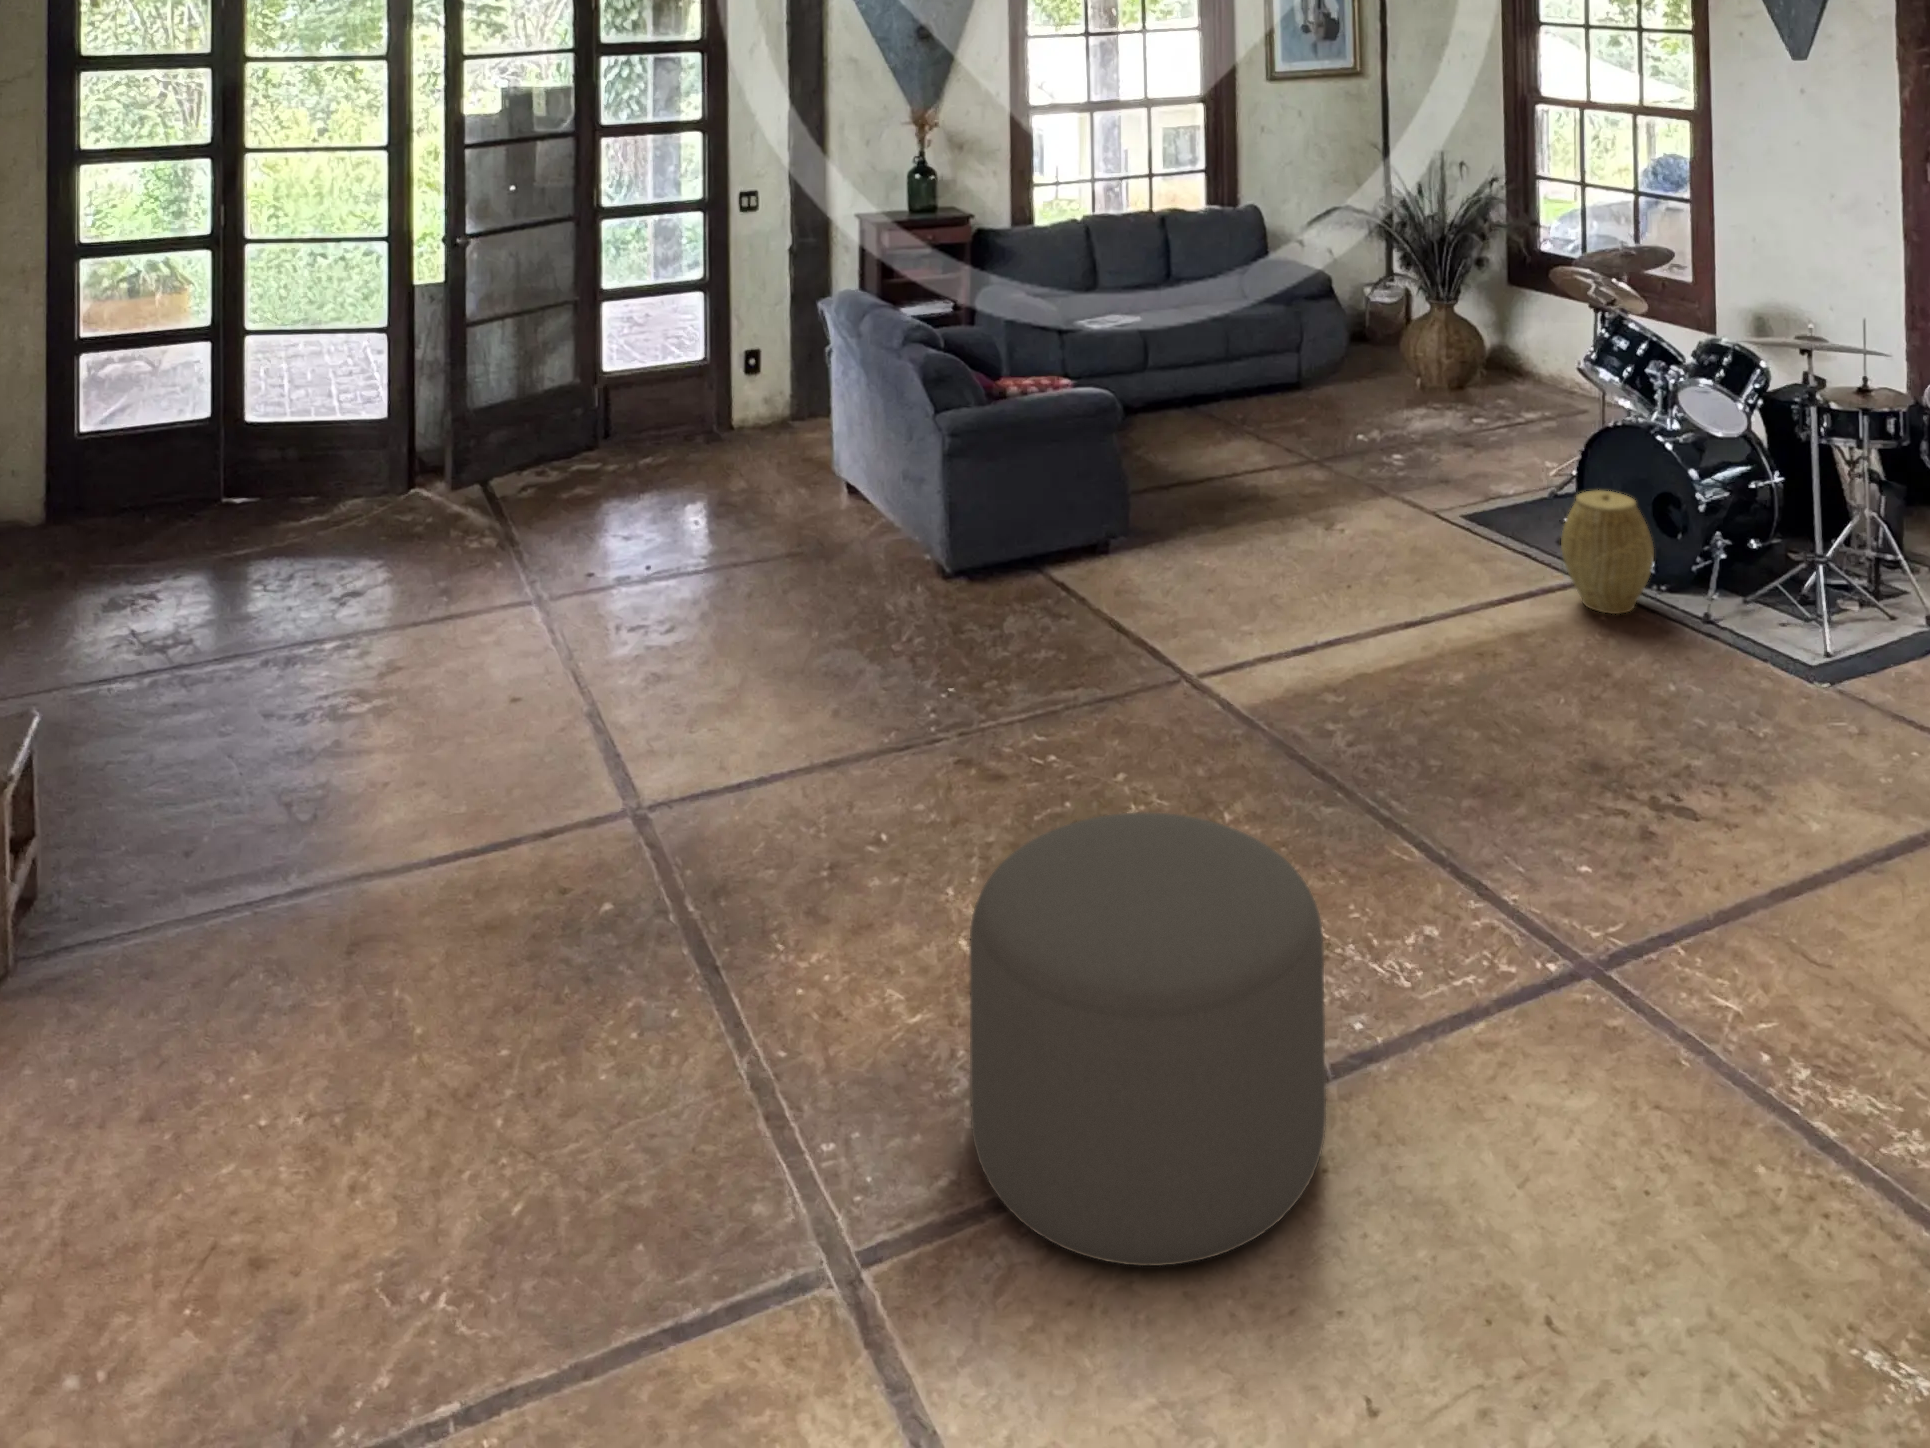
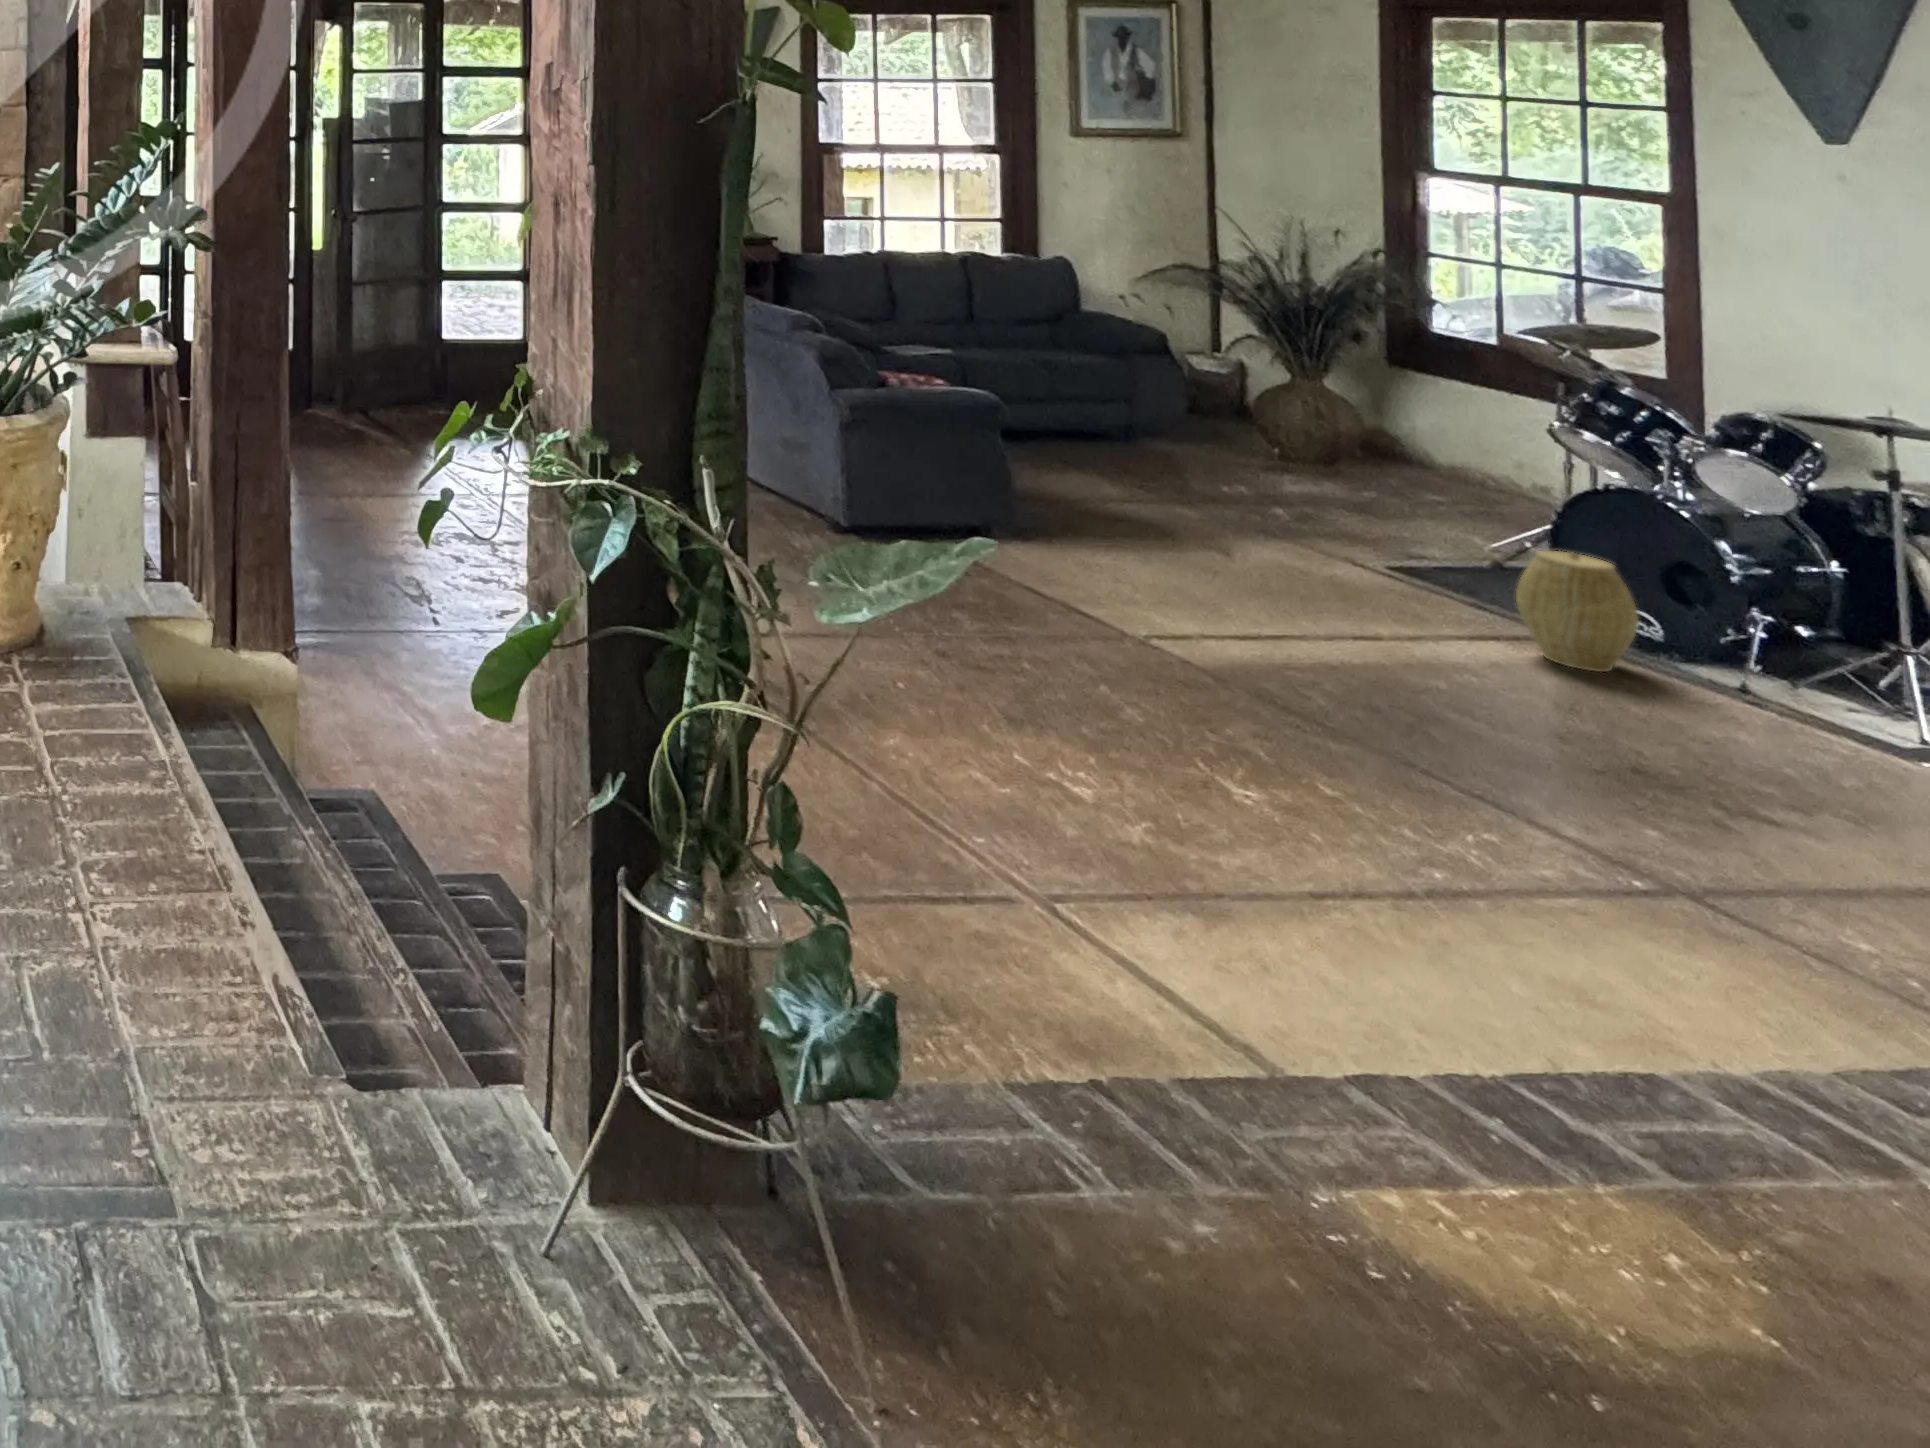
ottoman: present [969,812,1326,1266] -> none [1042,648,1362,924]

